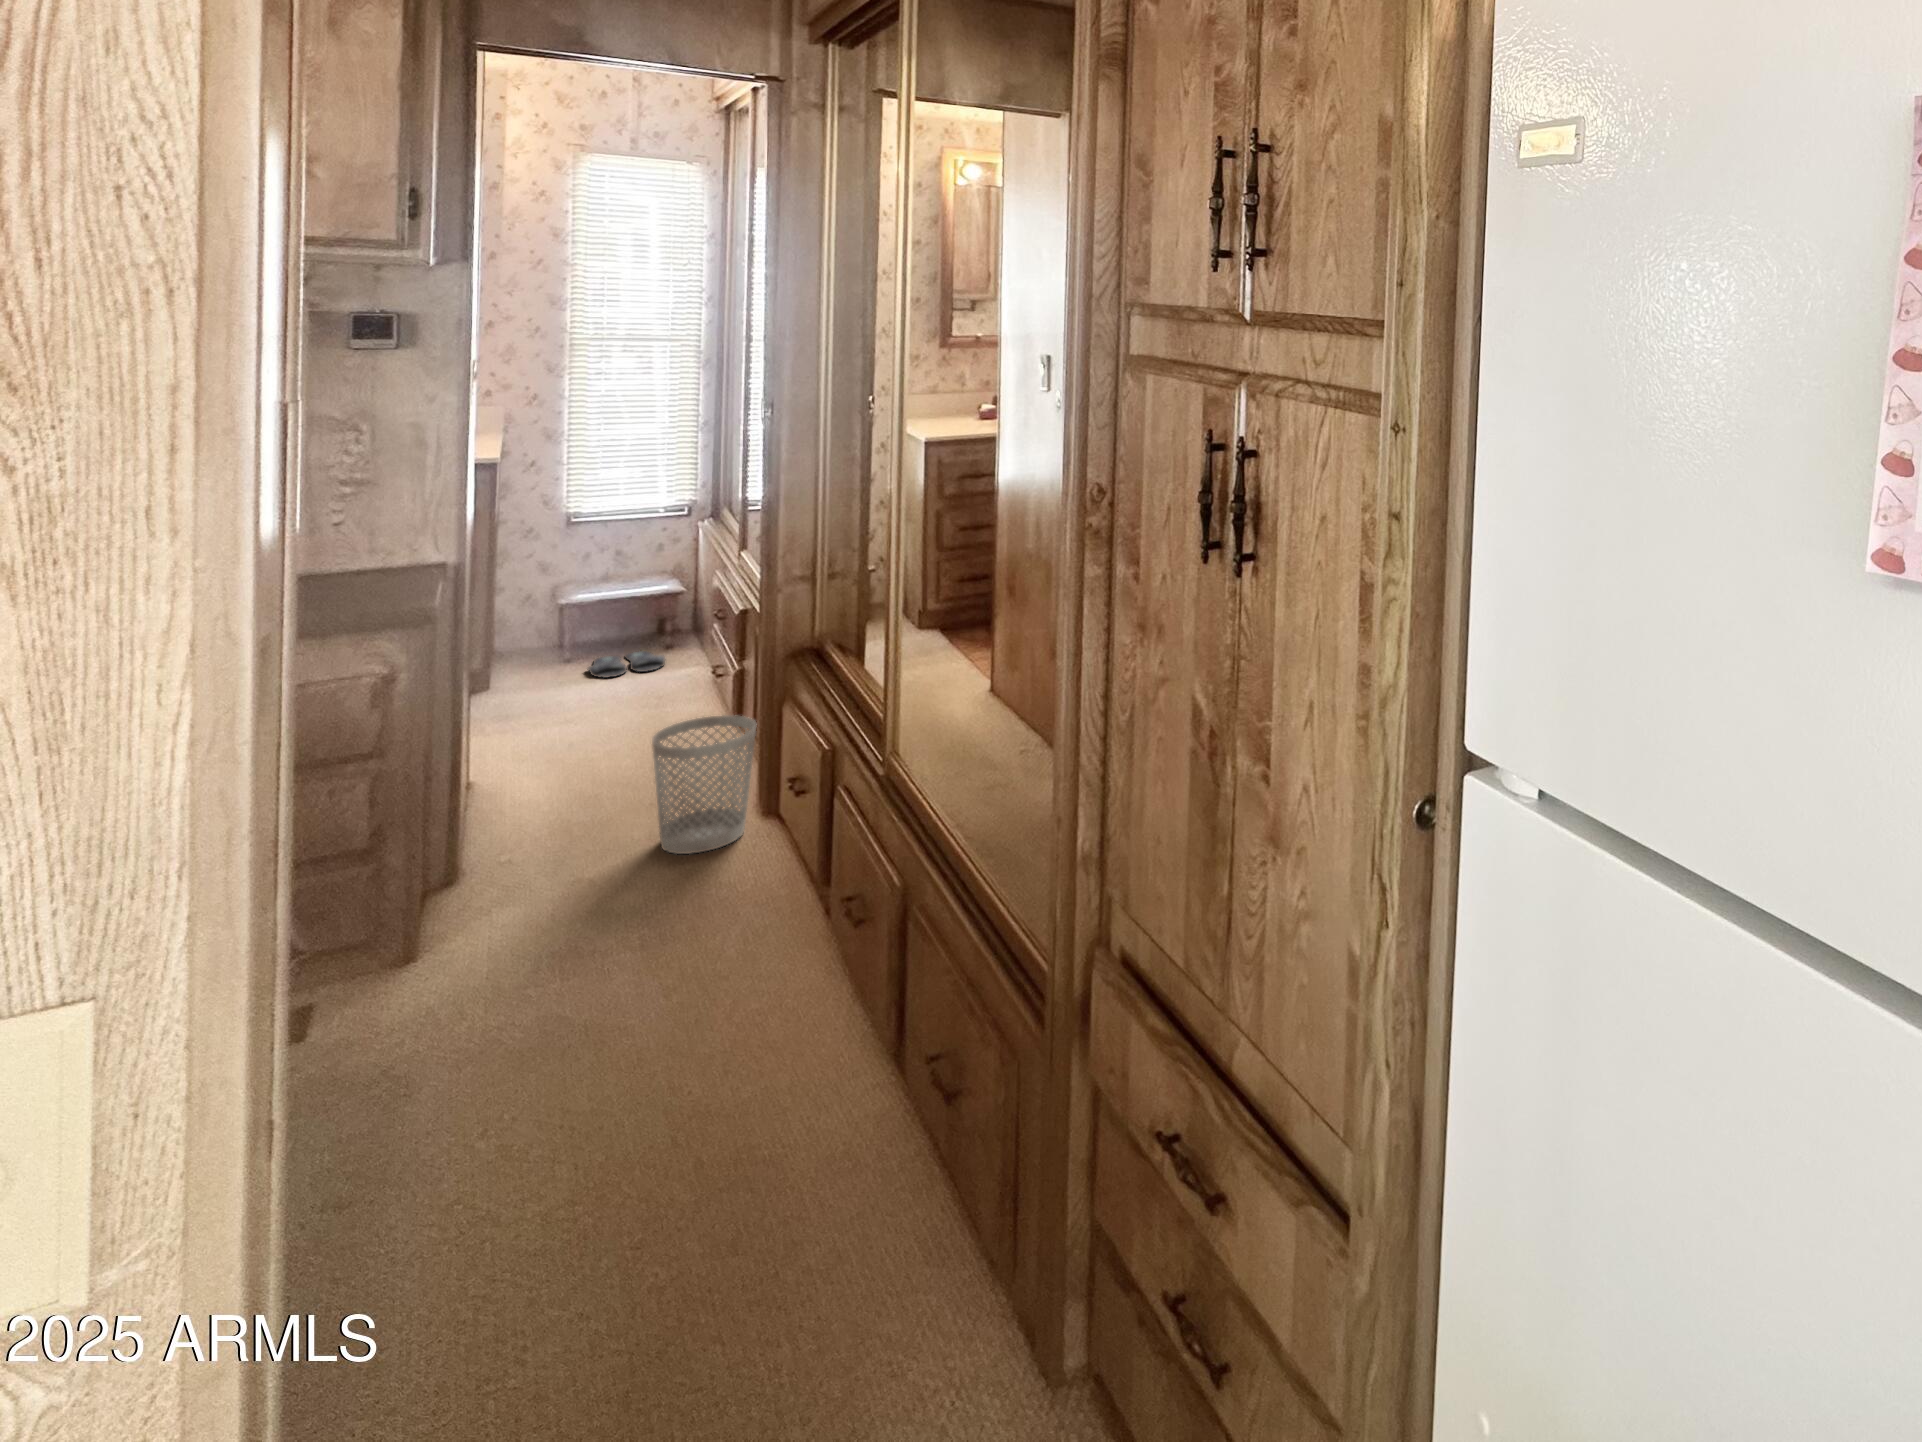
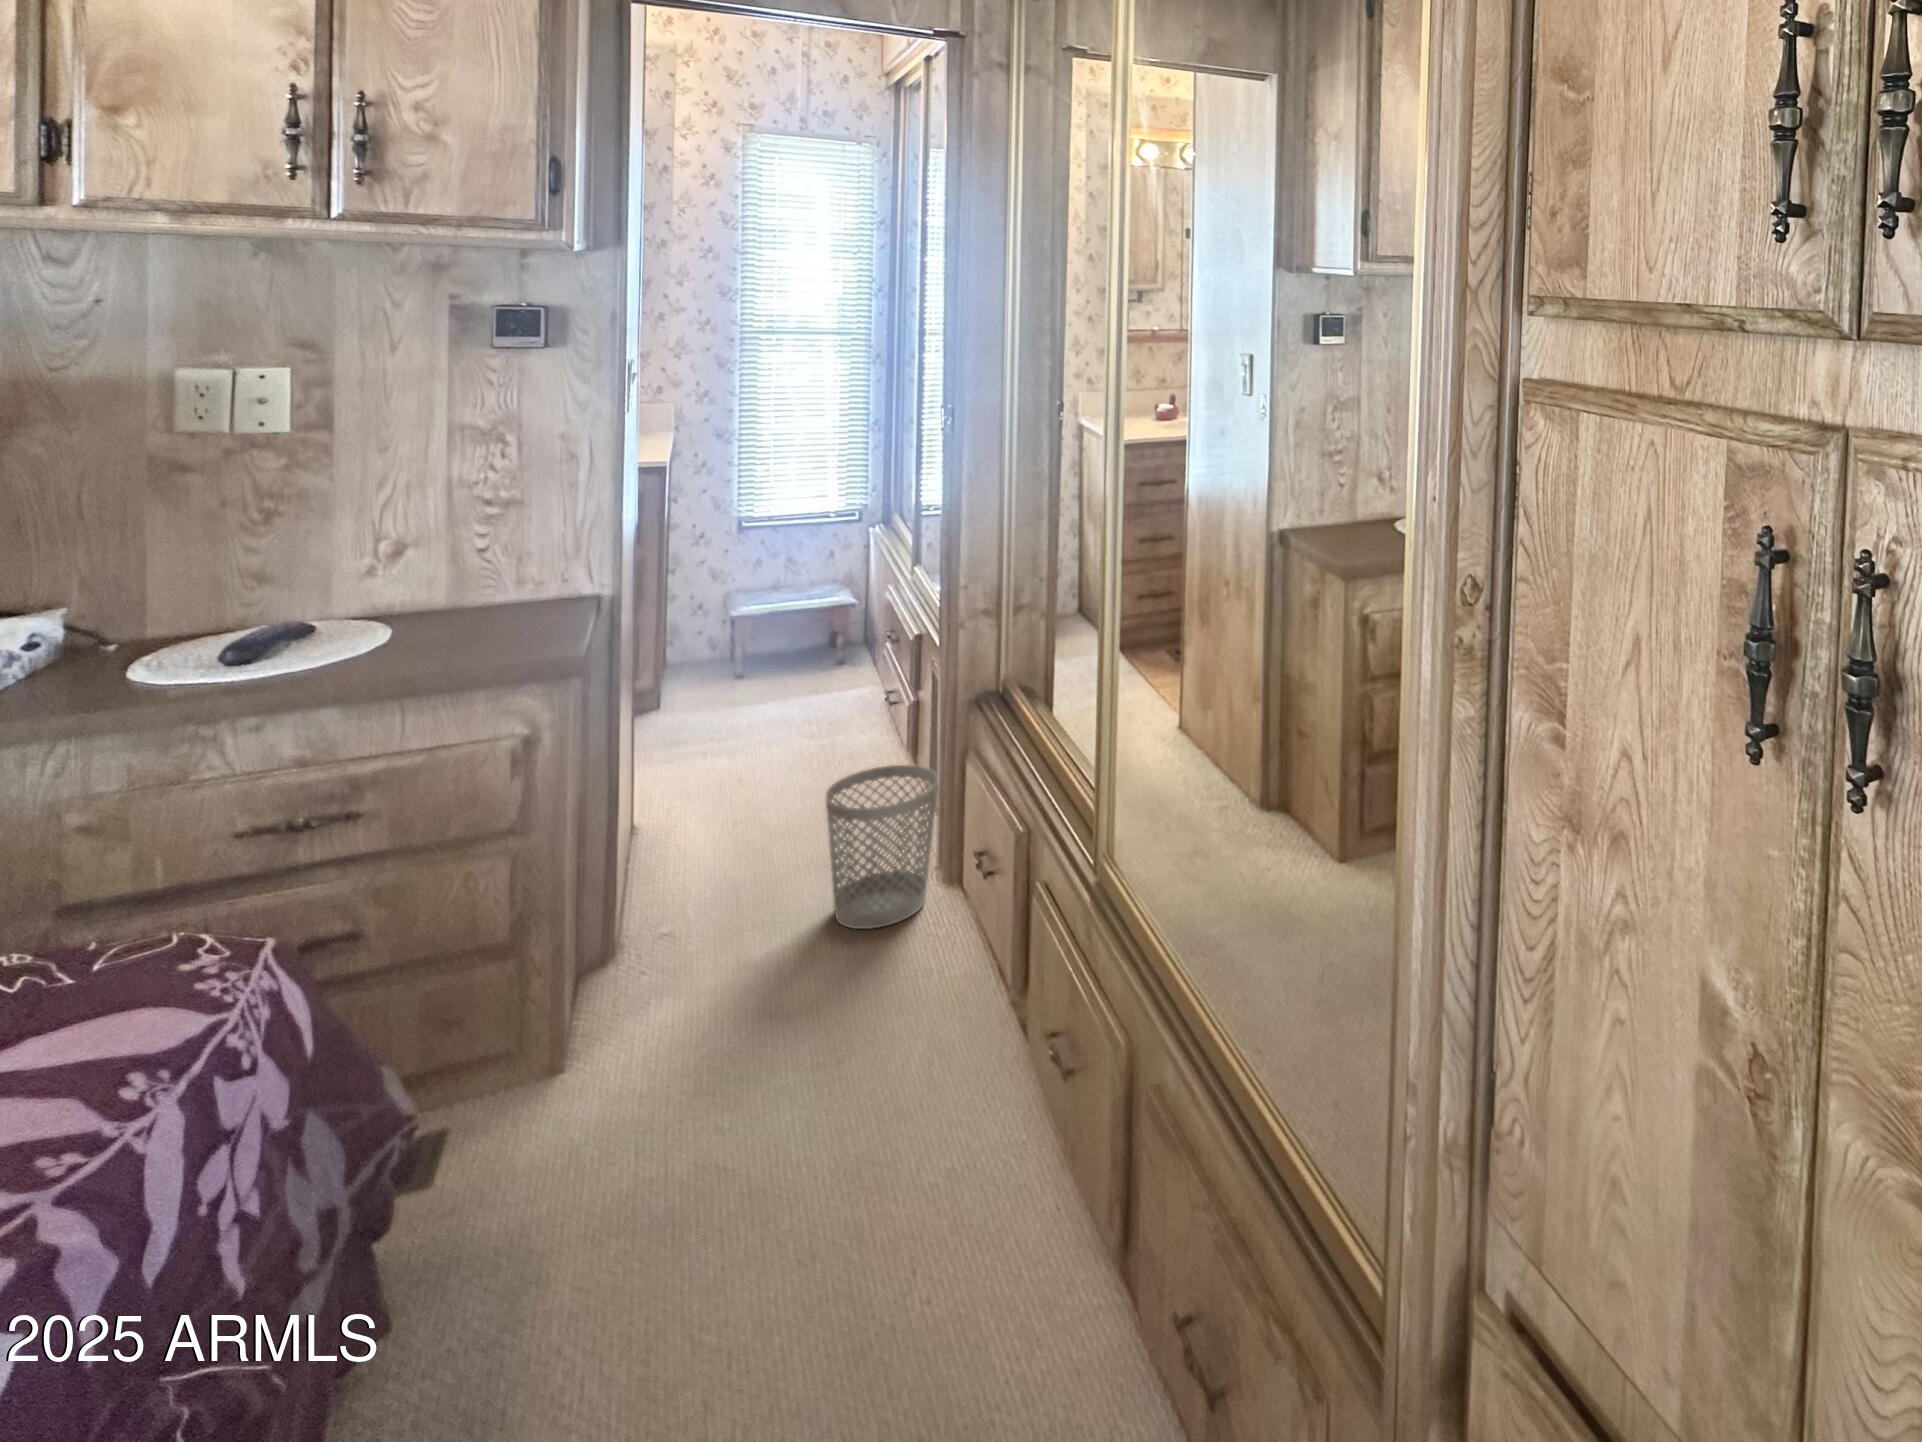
slippers: present [587,651,665,678] -> none [758,666,838,697]

